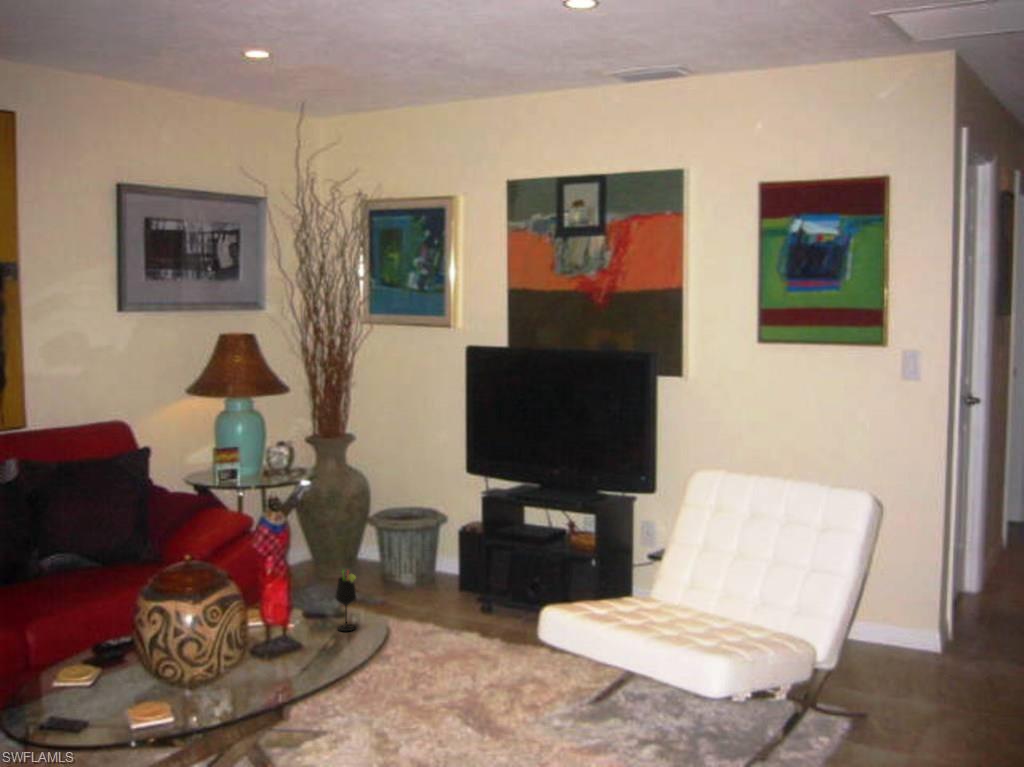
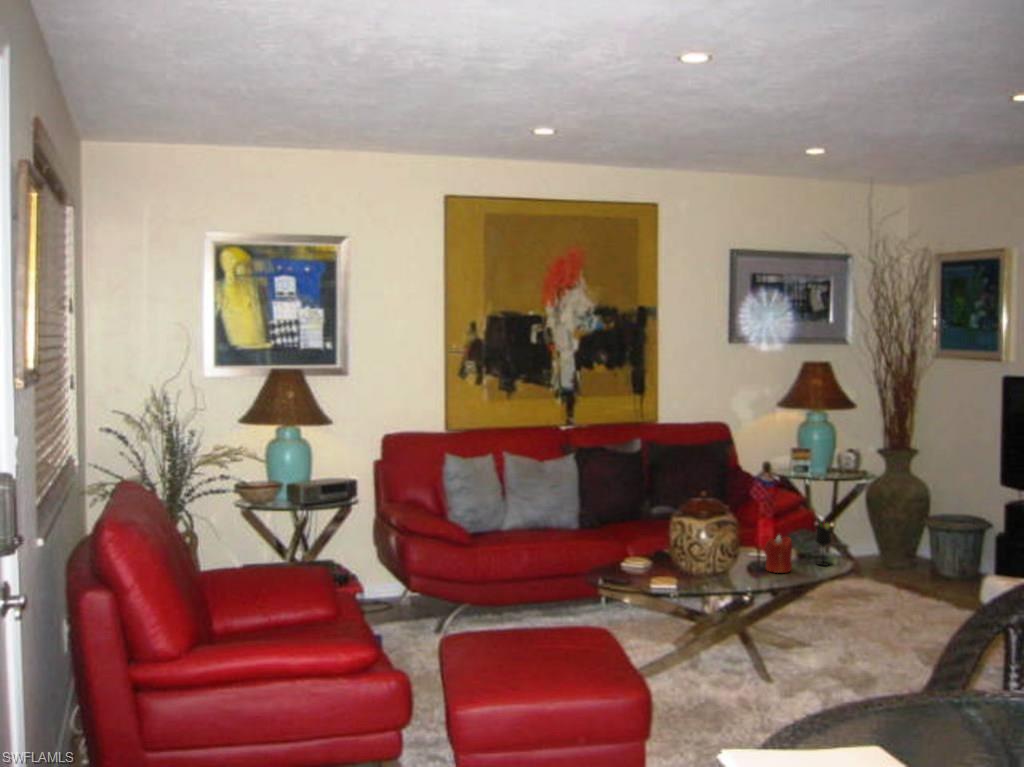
candle: none [278,602,316,657] -> present [765,535,792,573]

